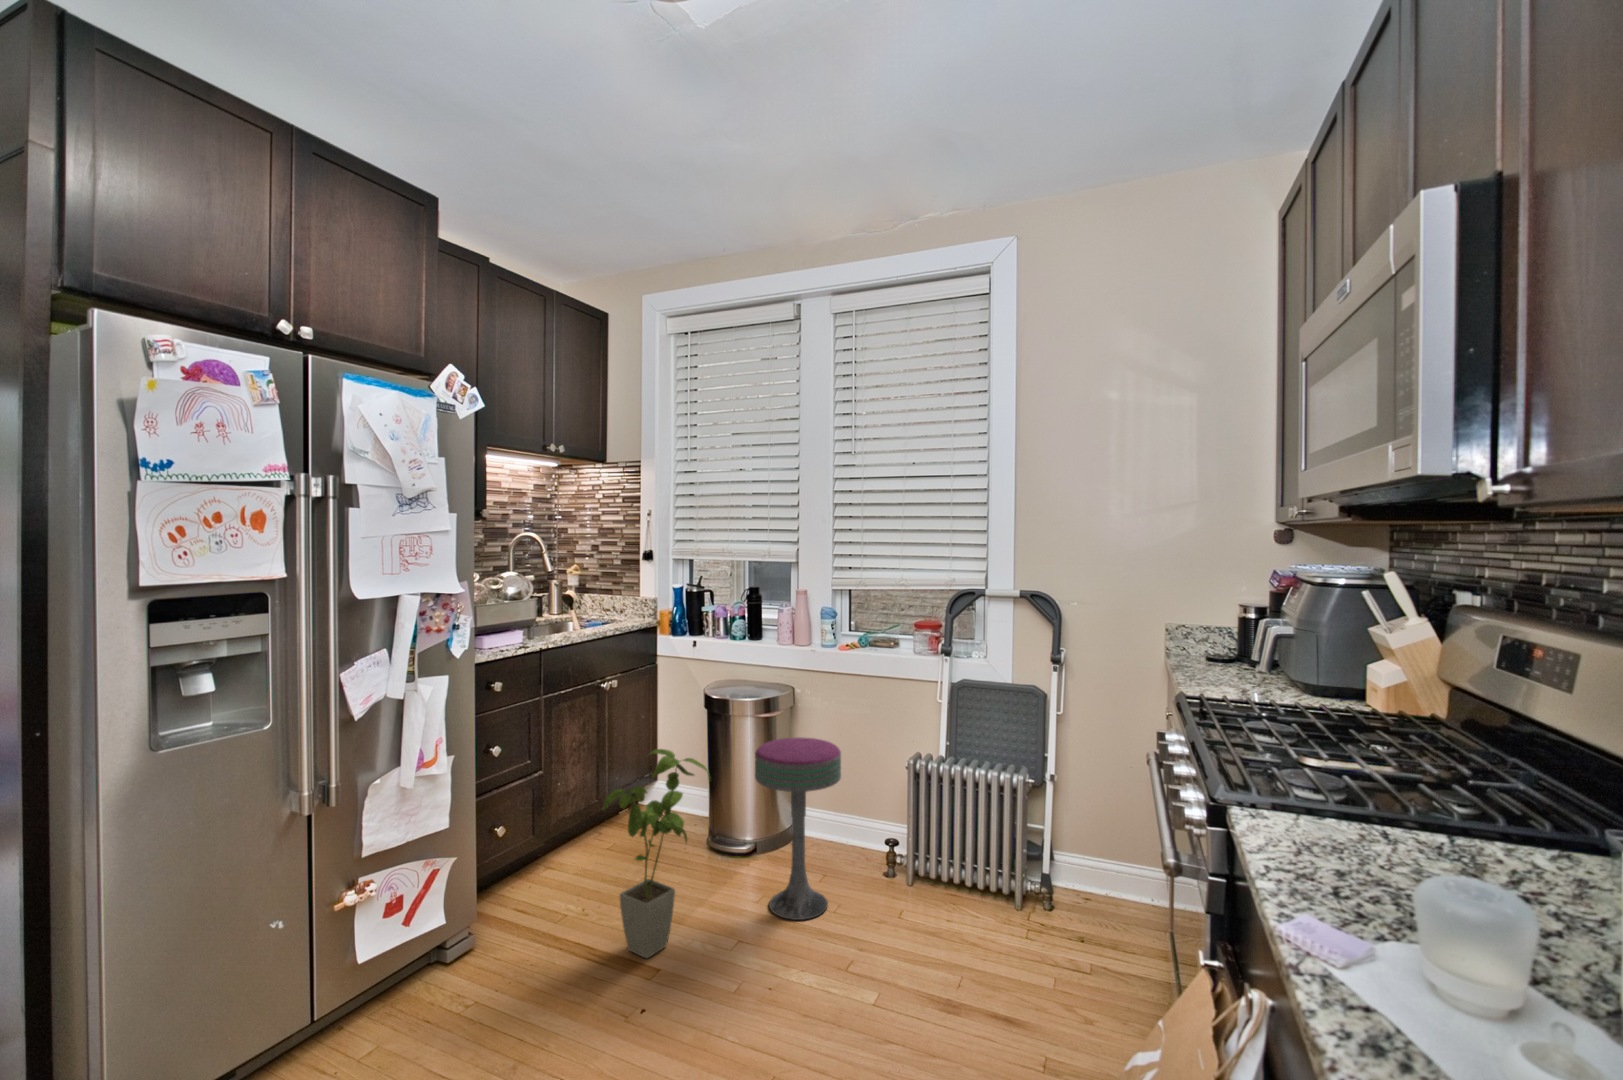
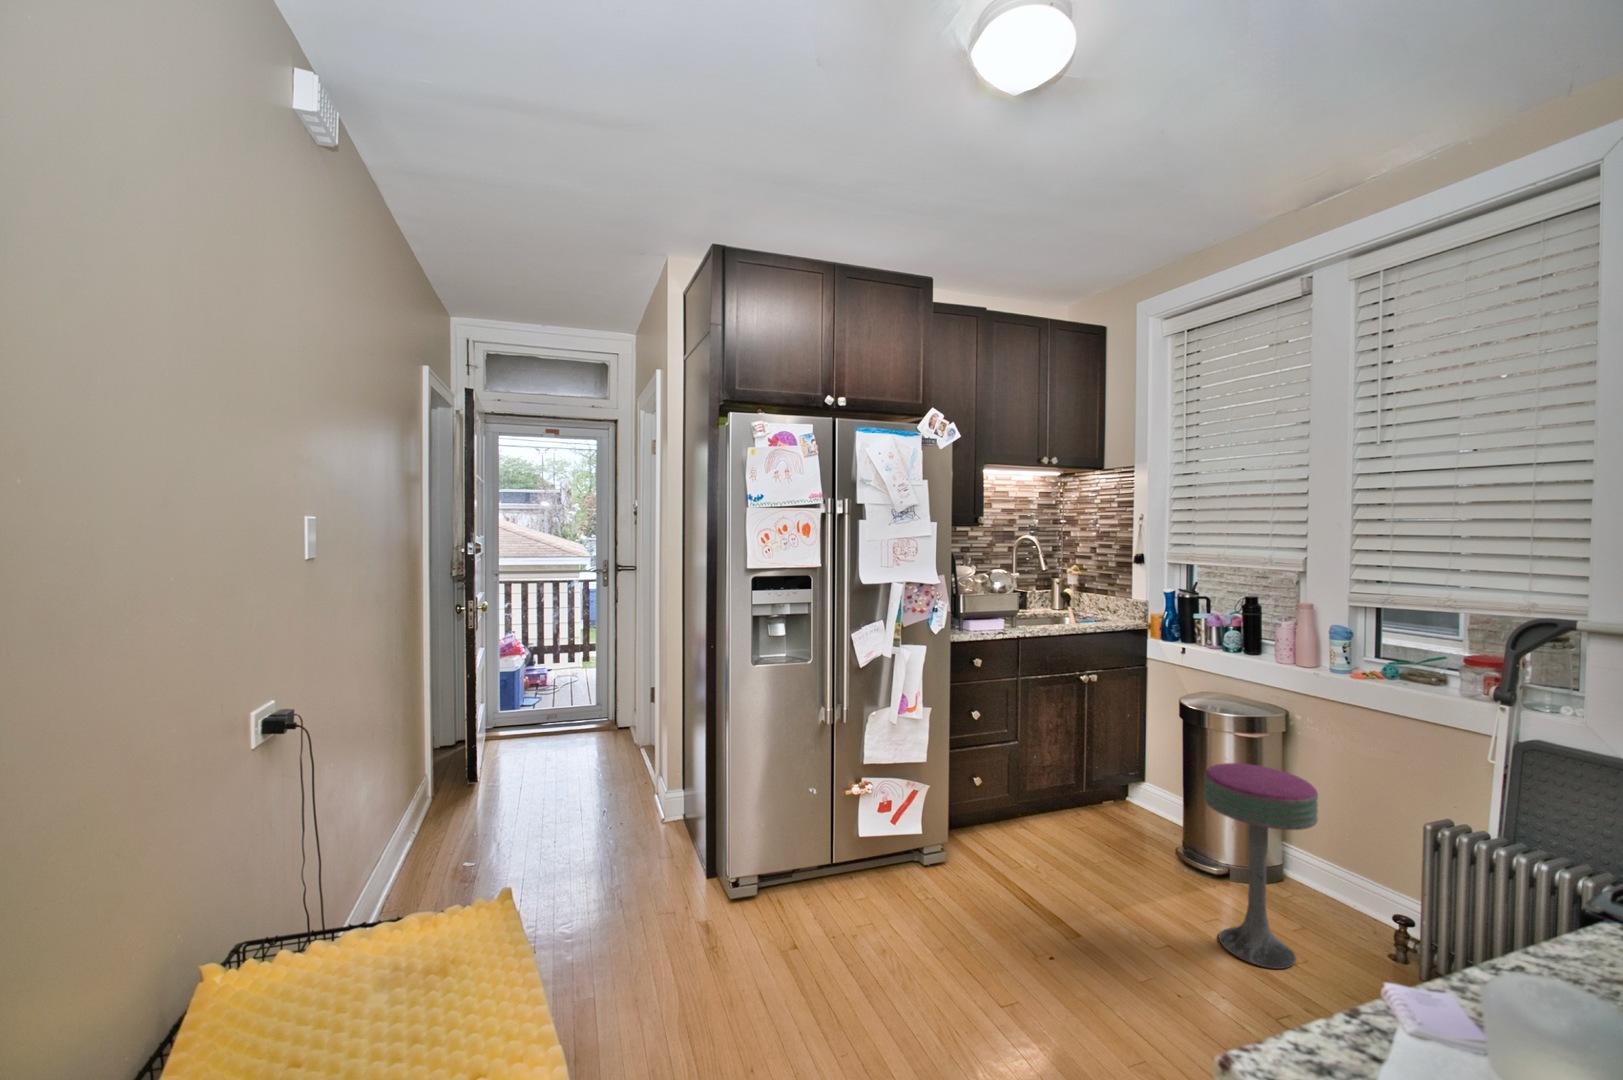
house plant: present [603,749,708,958] -> none [1036,740,1140,926]

